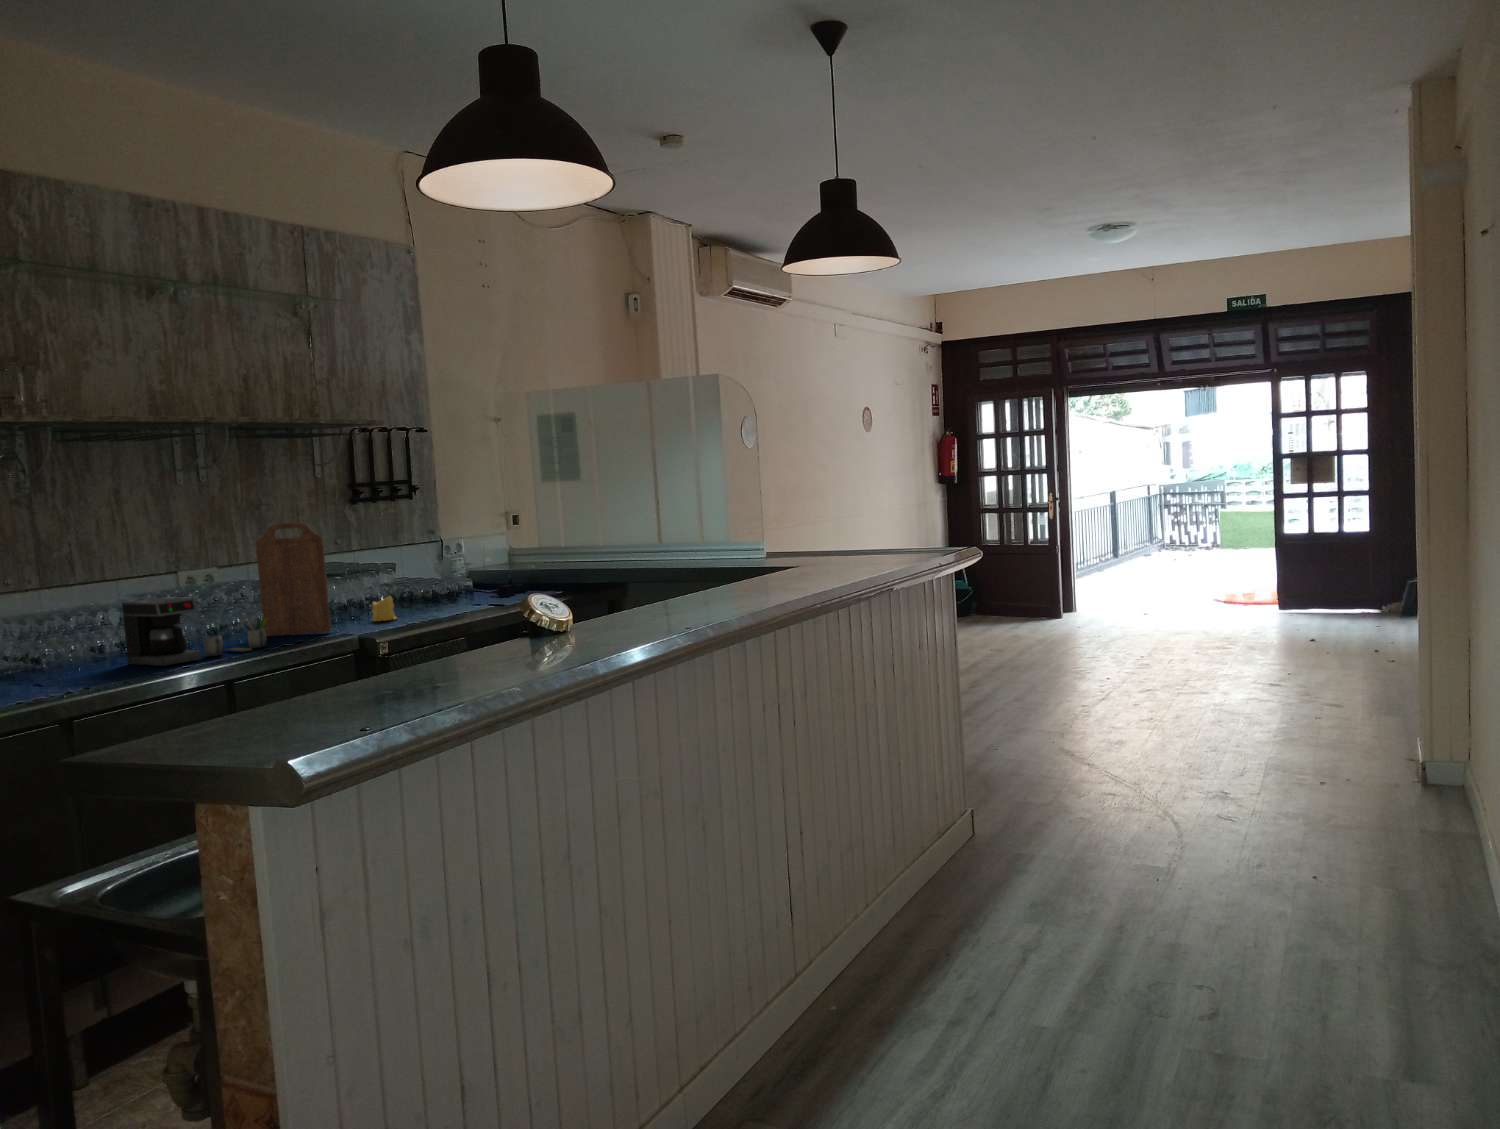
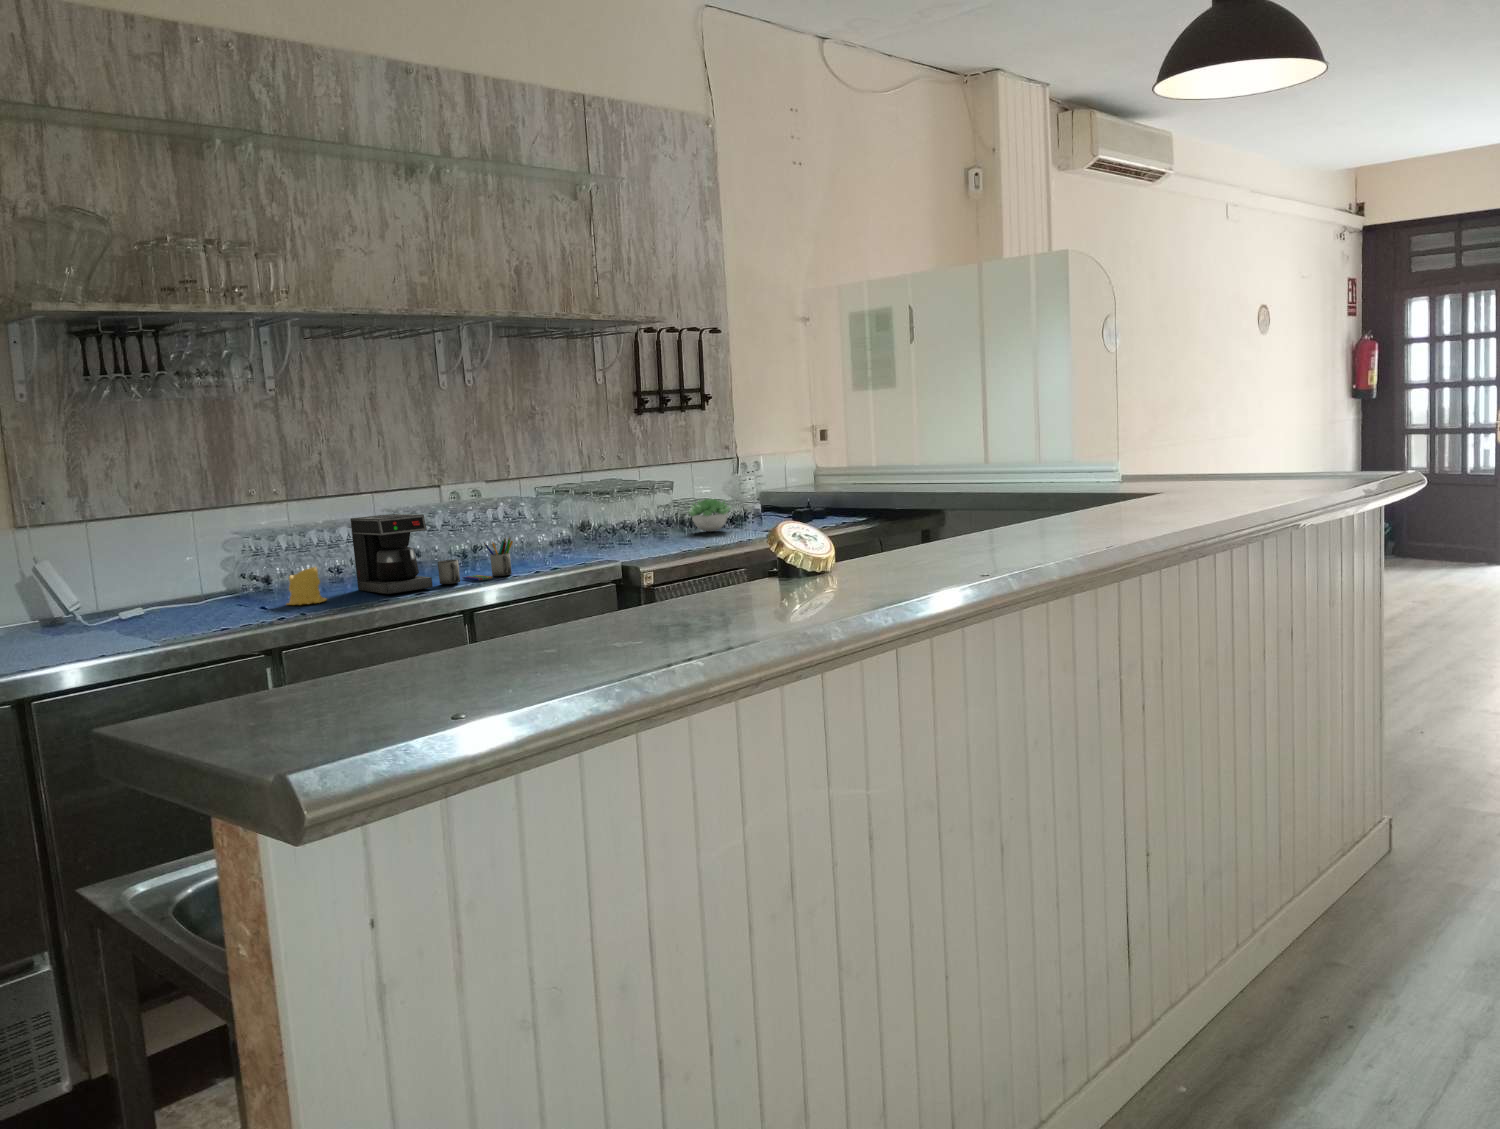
cutting board: present [256,522,331,637] -> none [509,429,591,562]
succulent plant: none [405,578,443,606] -> present [688,499,731,531]
candle: present [372,596,397,621] -> present [287,567,327,605]

